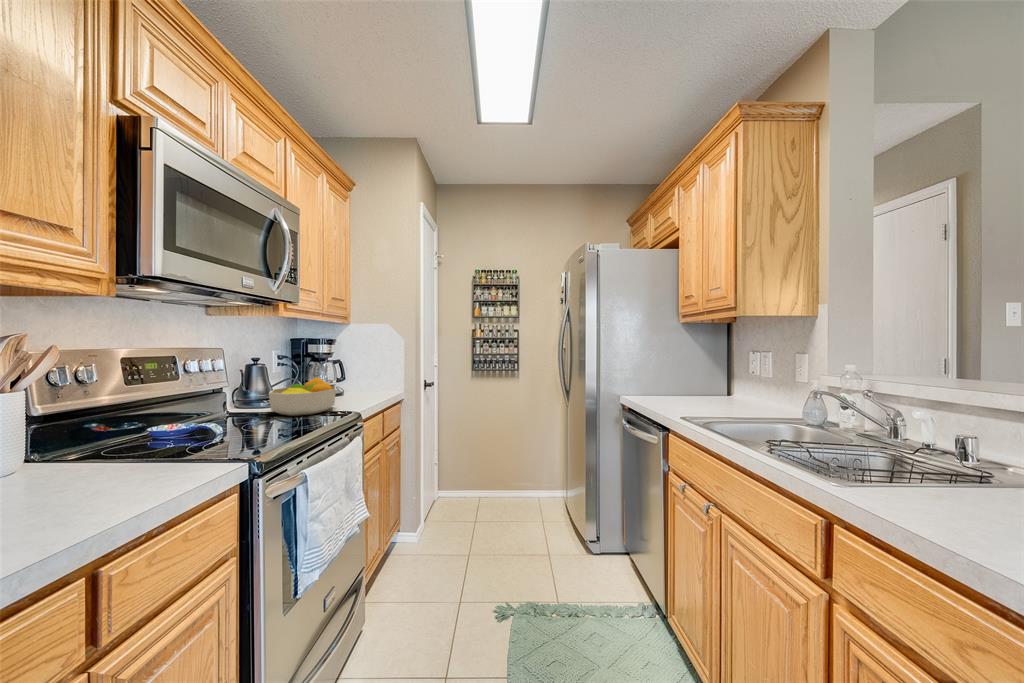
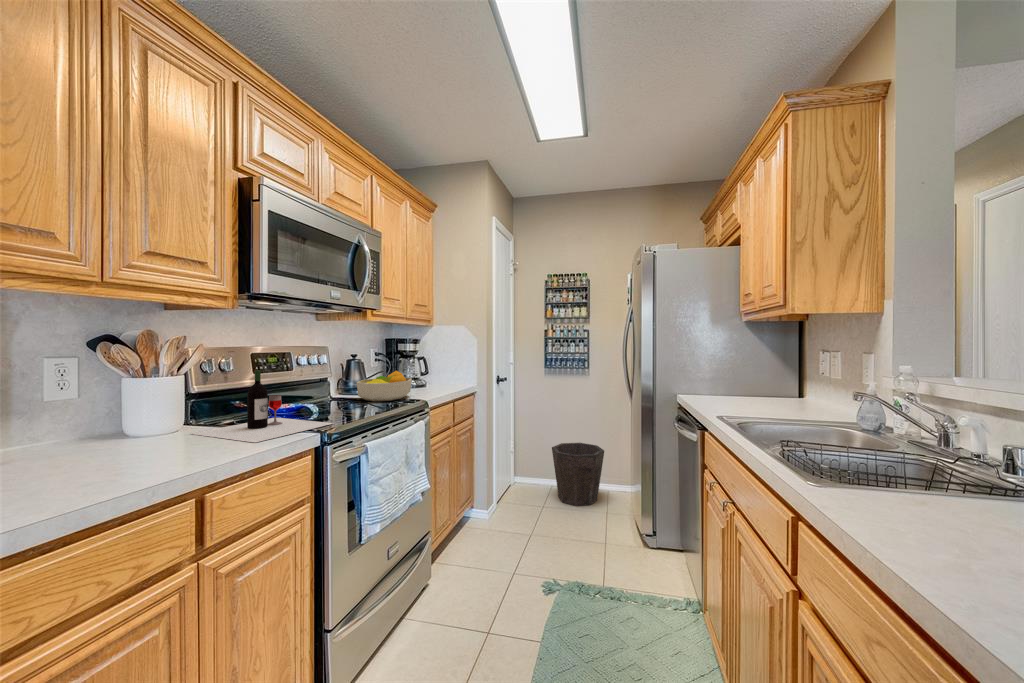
wine bottle: none [40,381,262,482] -> present [191,370,333,443]
waste bin: none [483,449,538,517] -> present [552,443,604,506]

